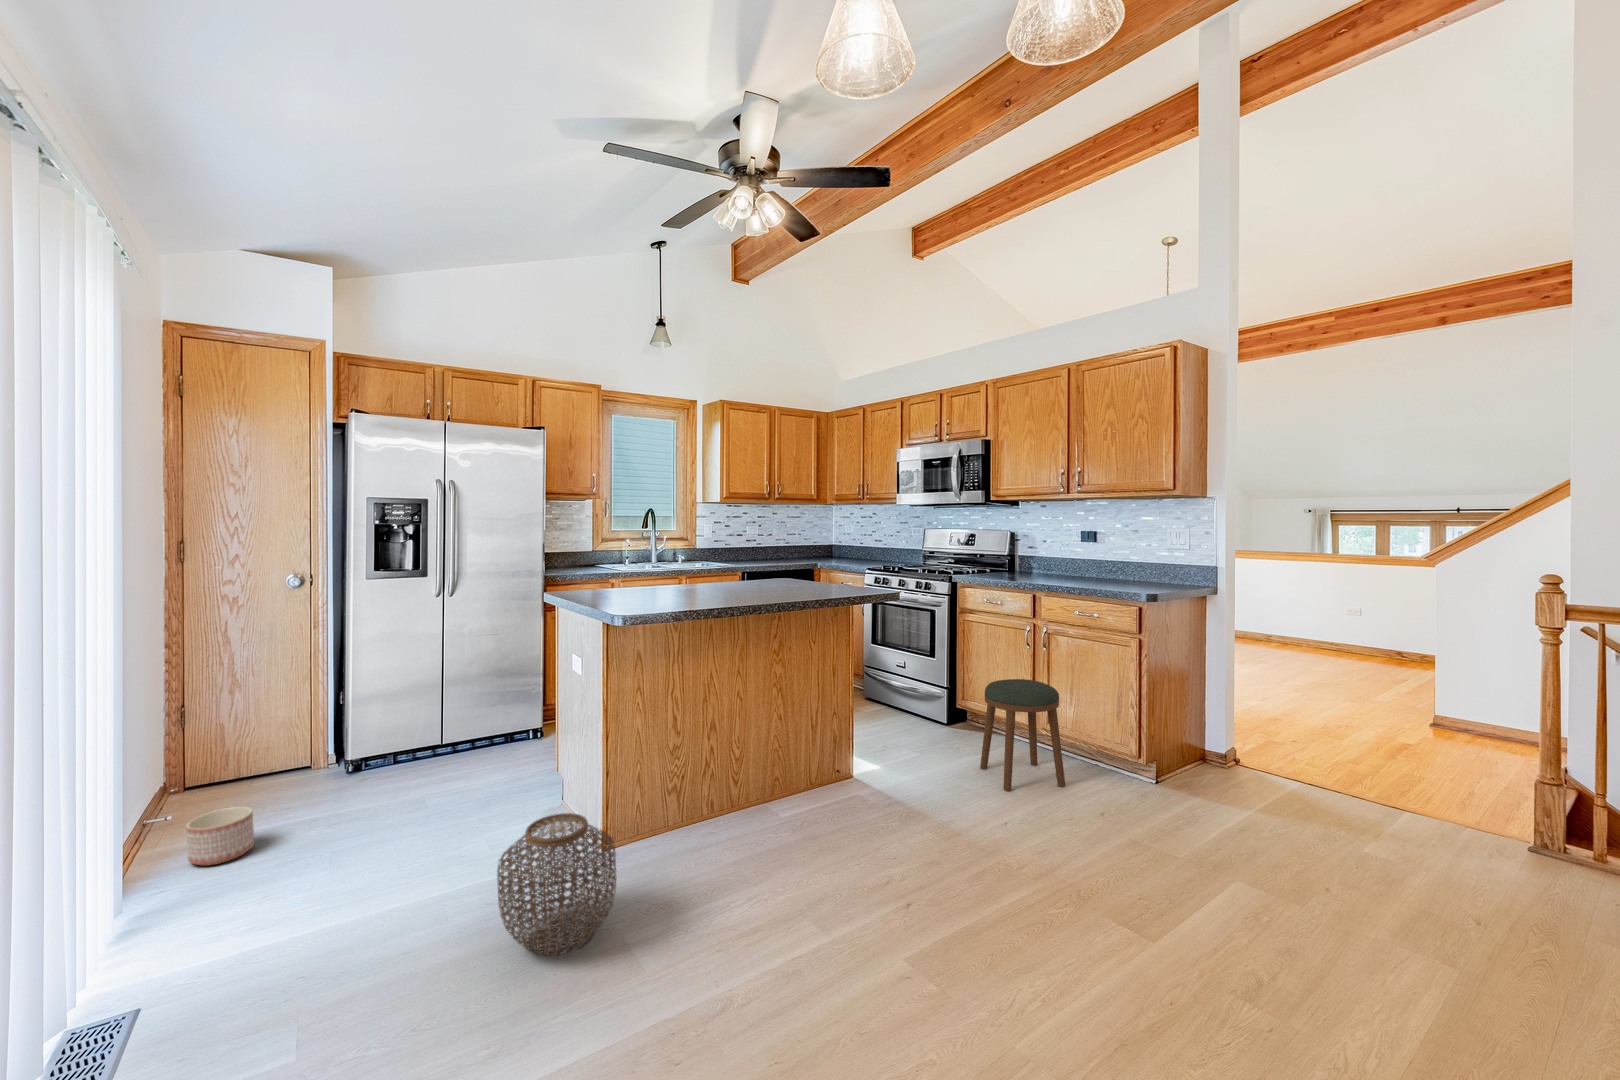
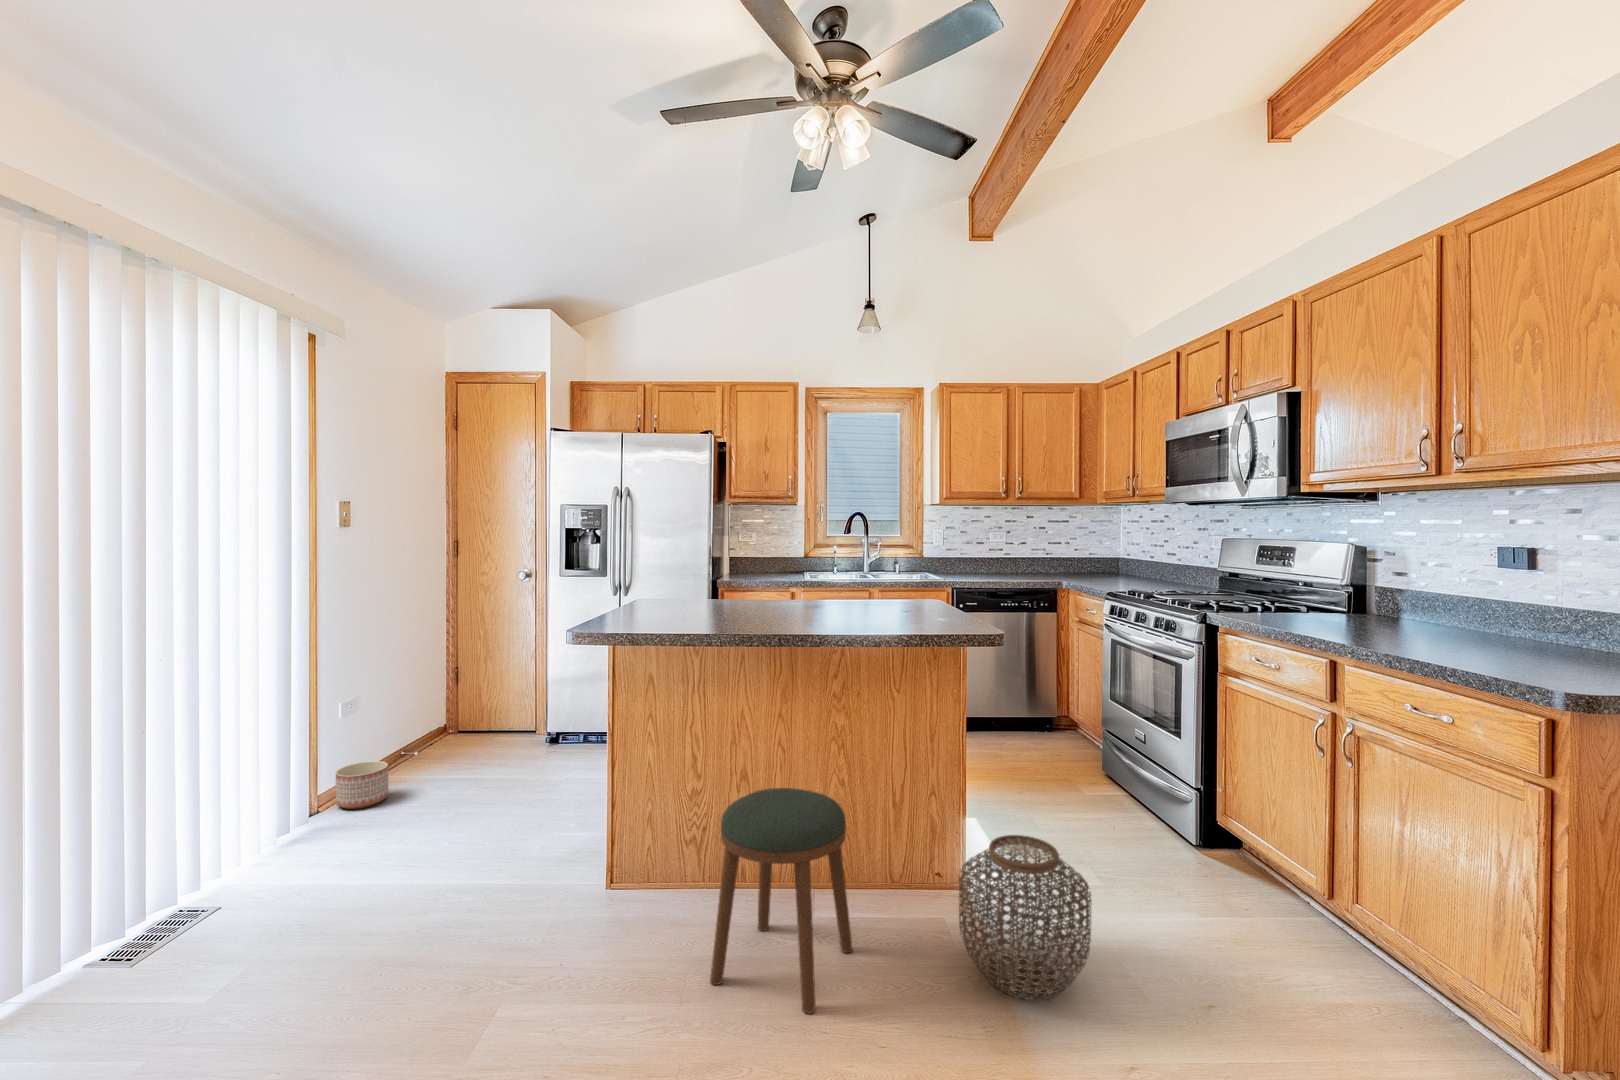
stool: present [980,679,1065,791] -> present [710,788,852,1013]
woven basket: present [497,813,616,955] -> present [959,835,1091,1000]

